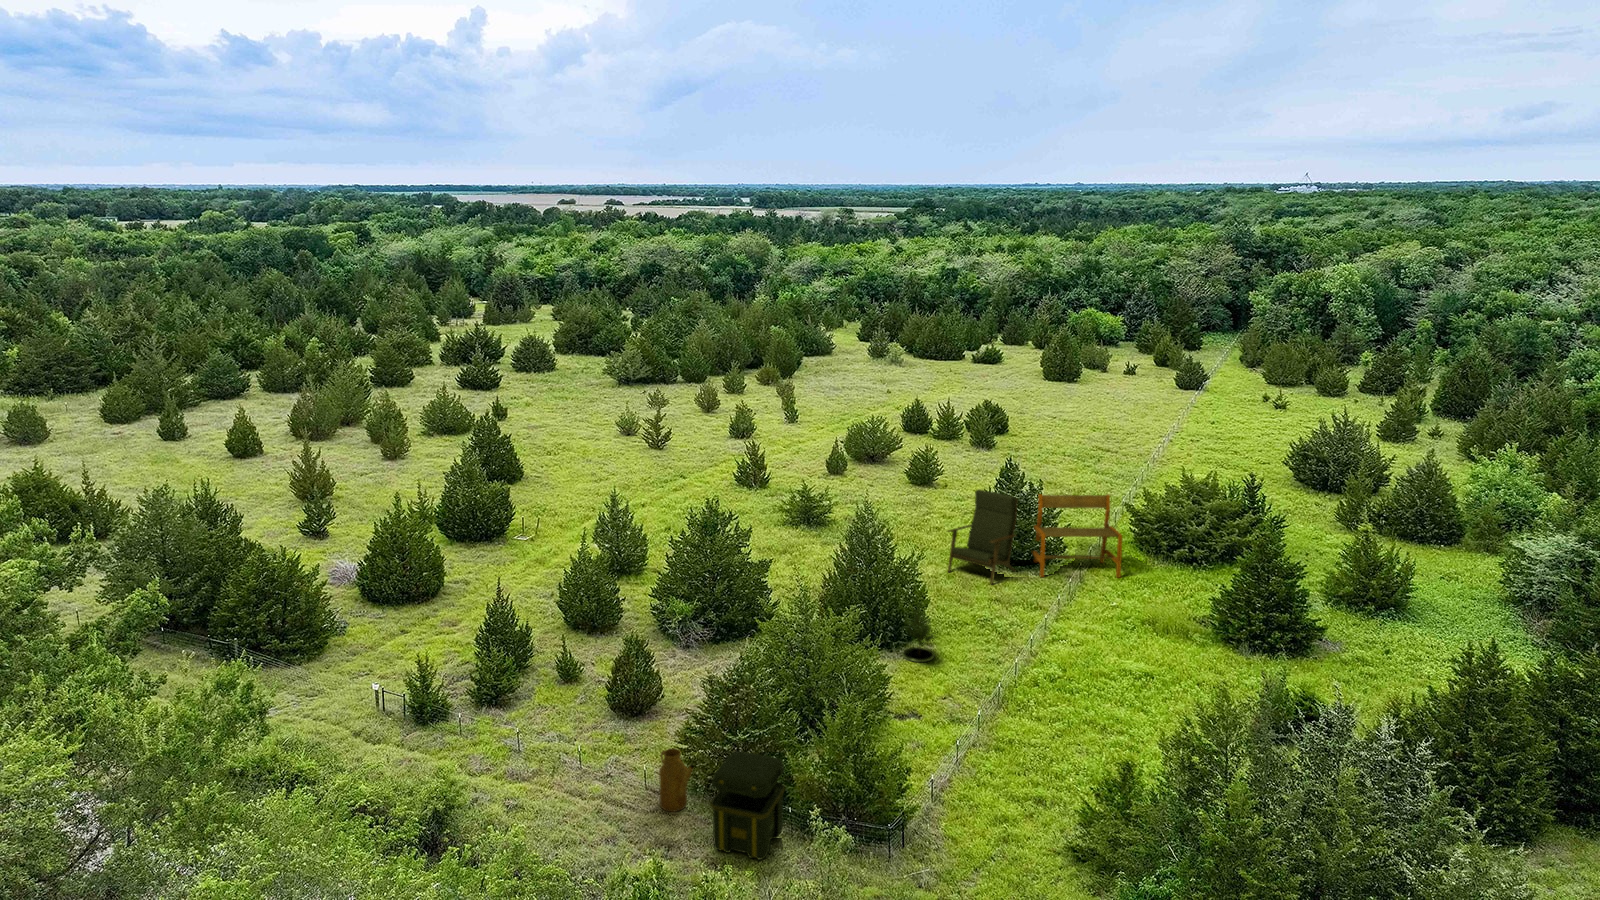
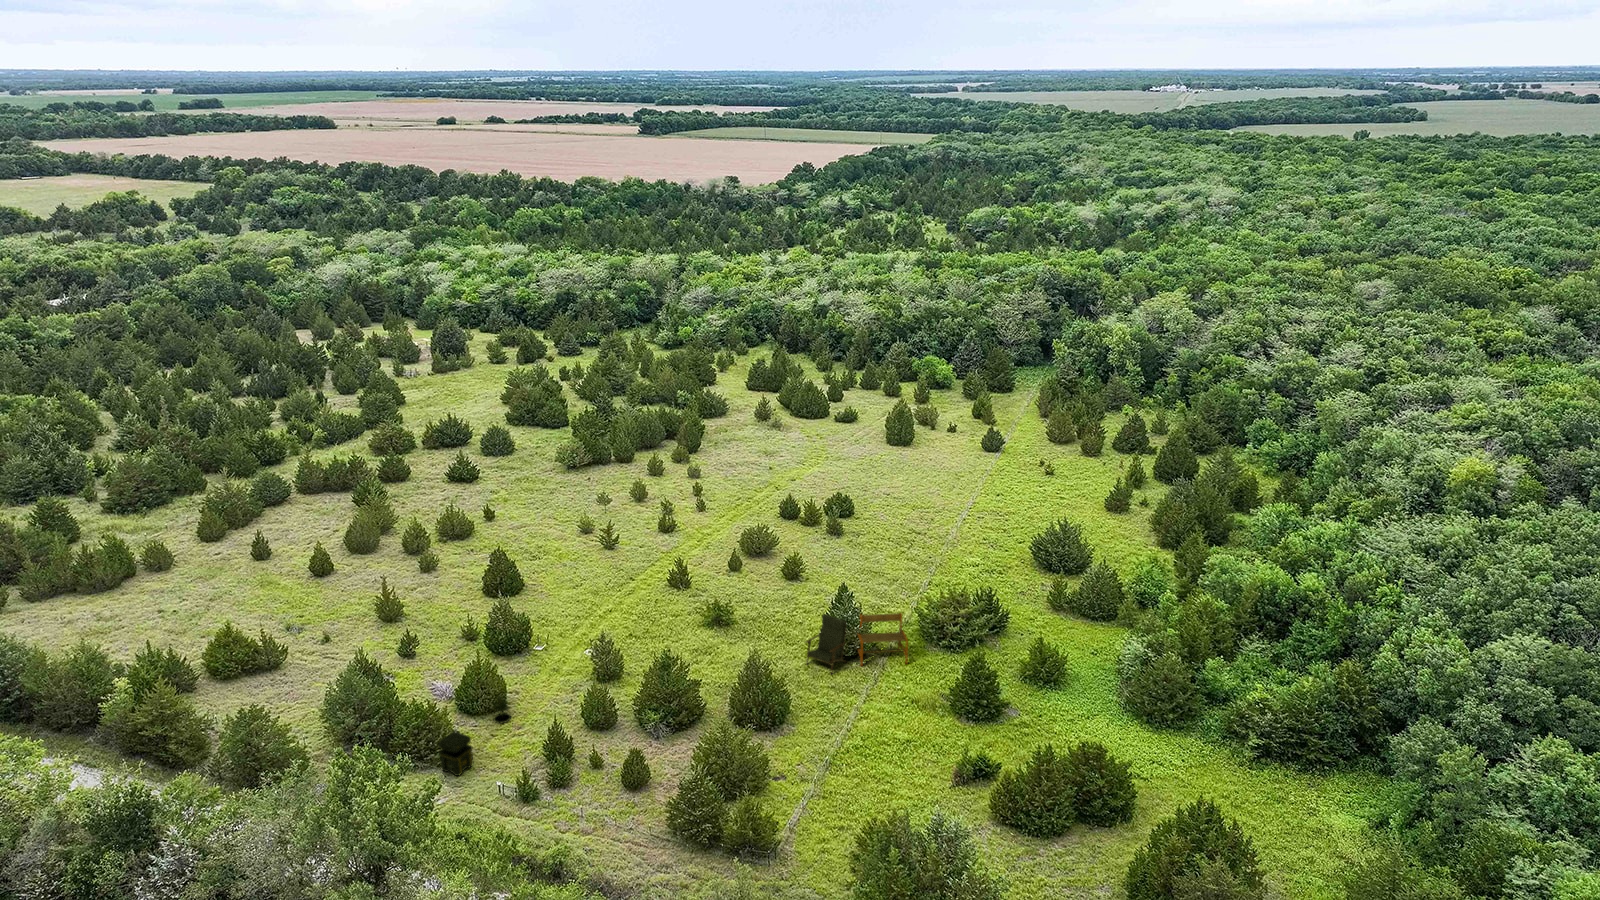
potted tree: present [902,605,936,662] -> present [493,694,511,723]
watering can: present [659,748,694,812] -> none [659,817,677,848]
toolbox: present [711,751,785,860] -> present [438,732,473,776]

